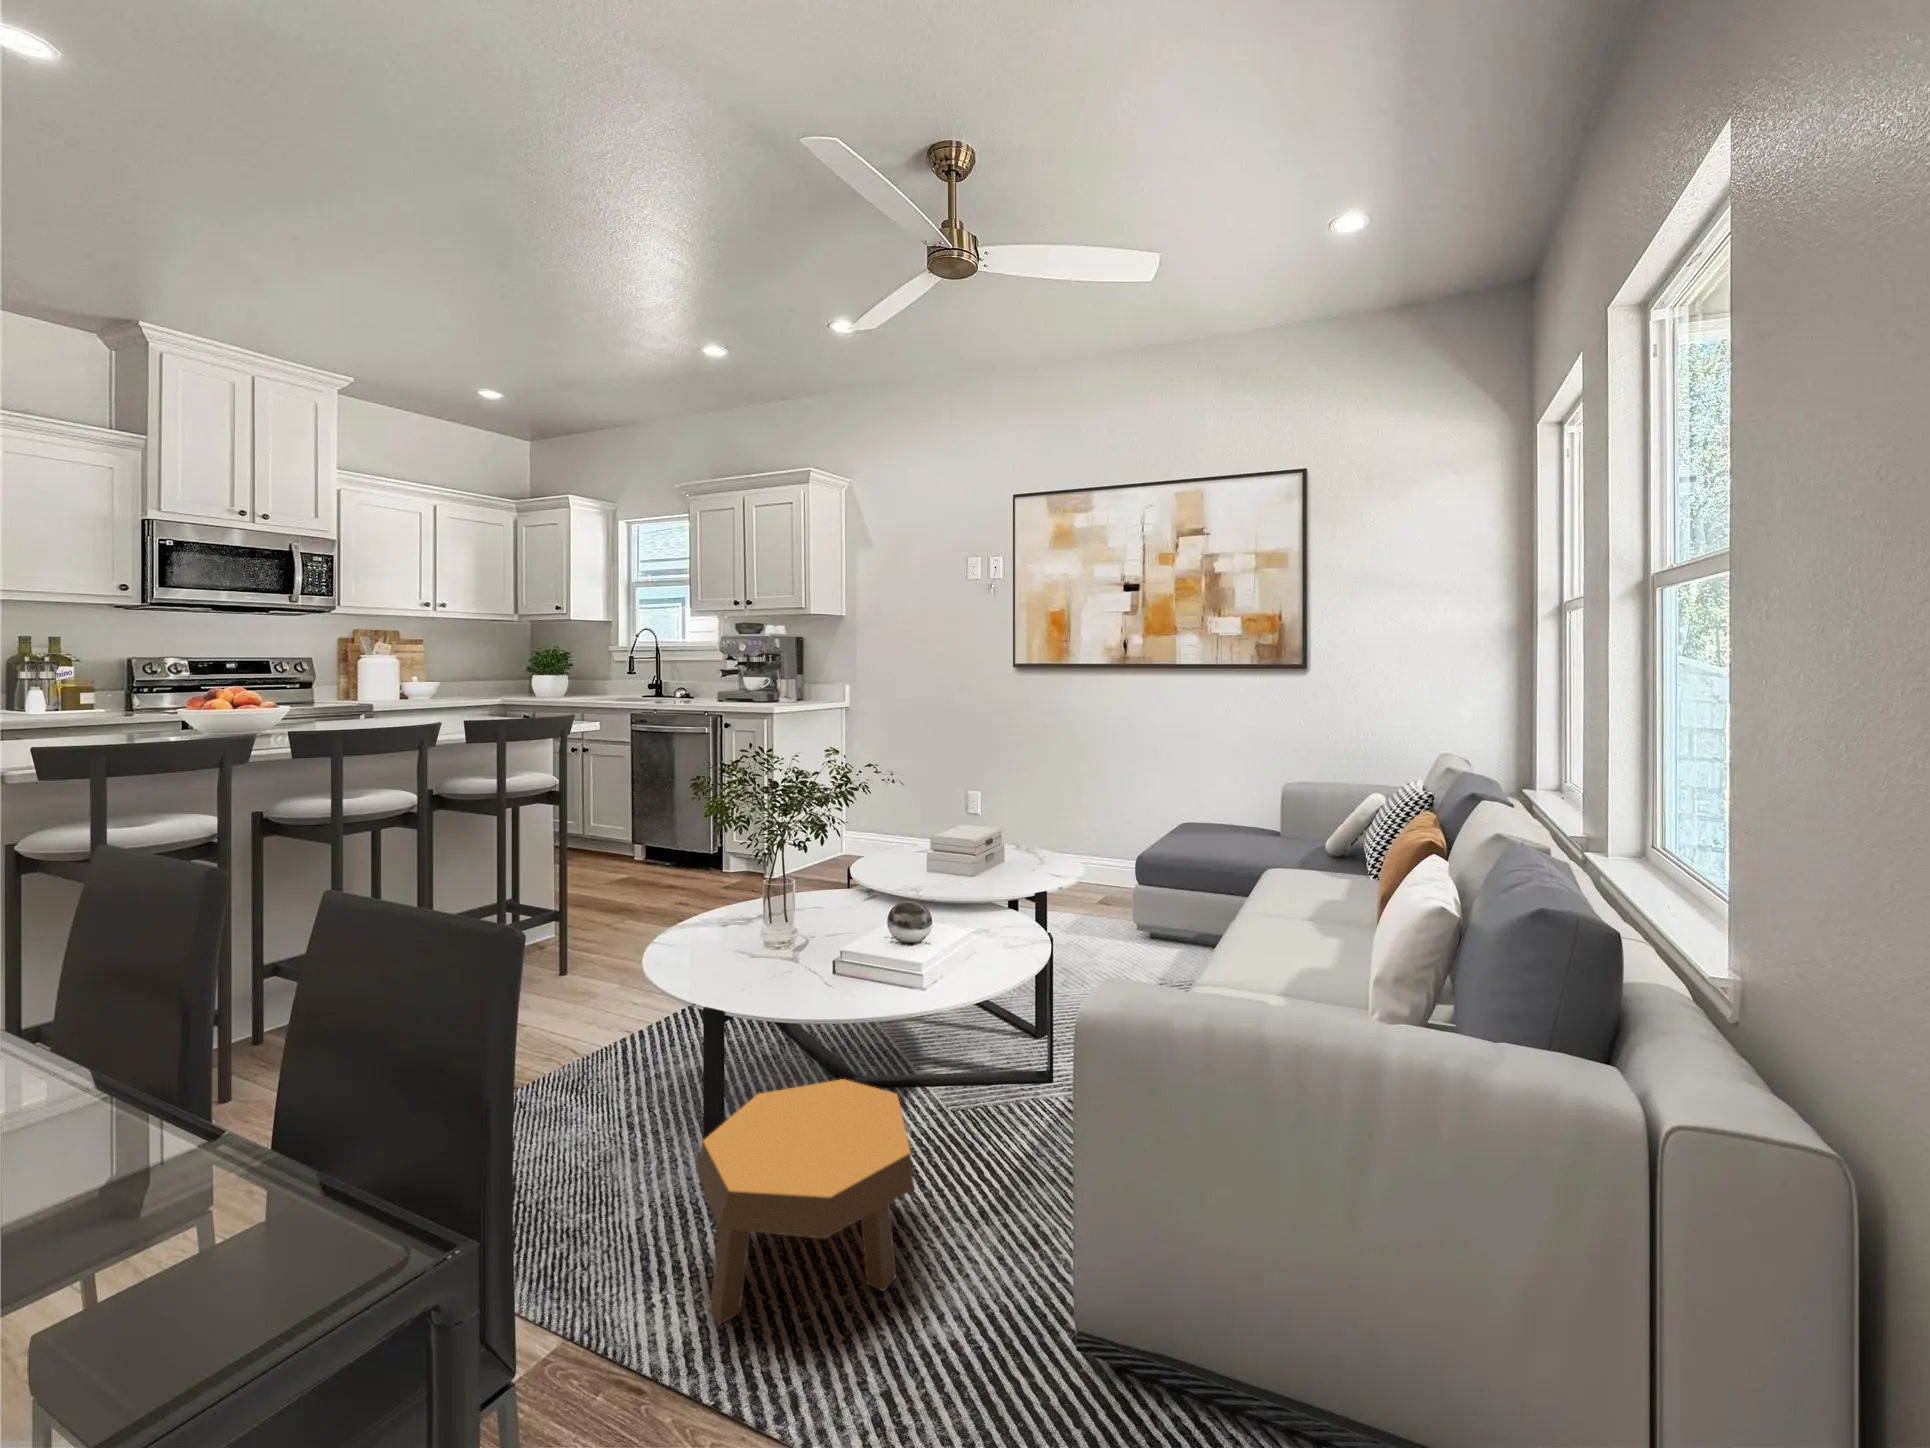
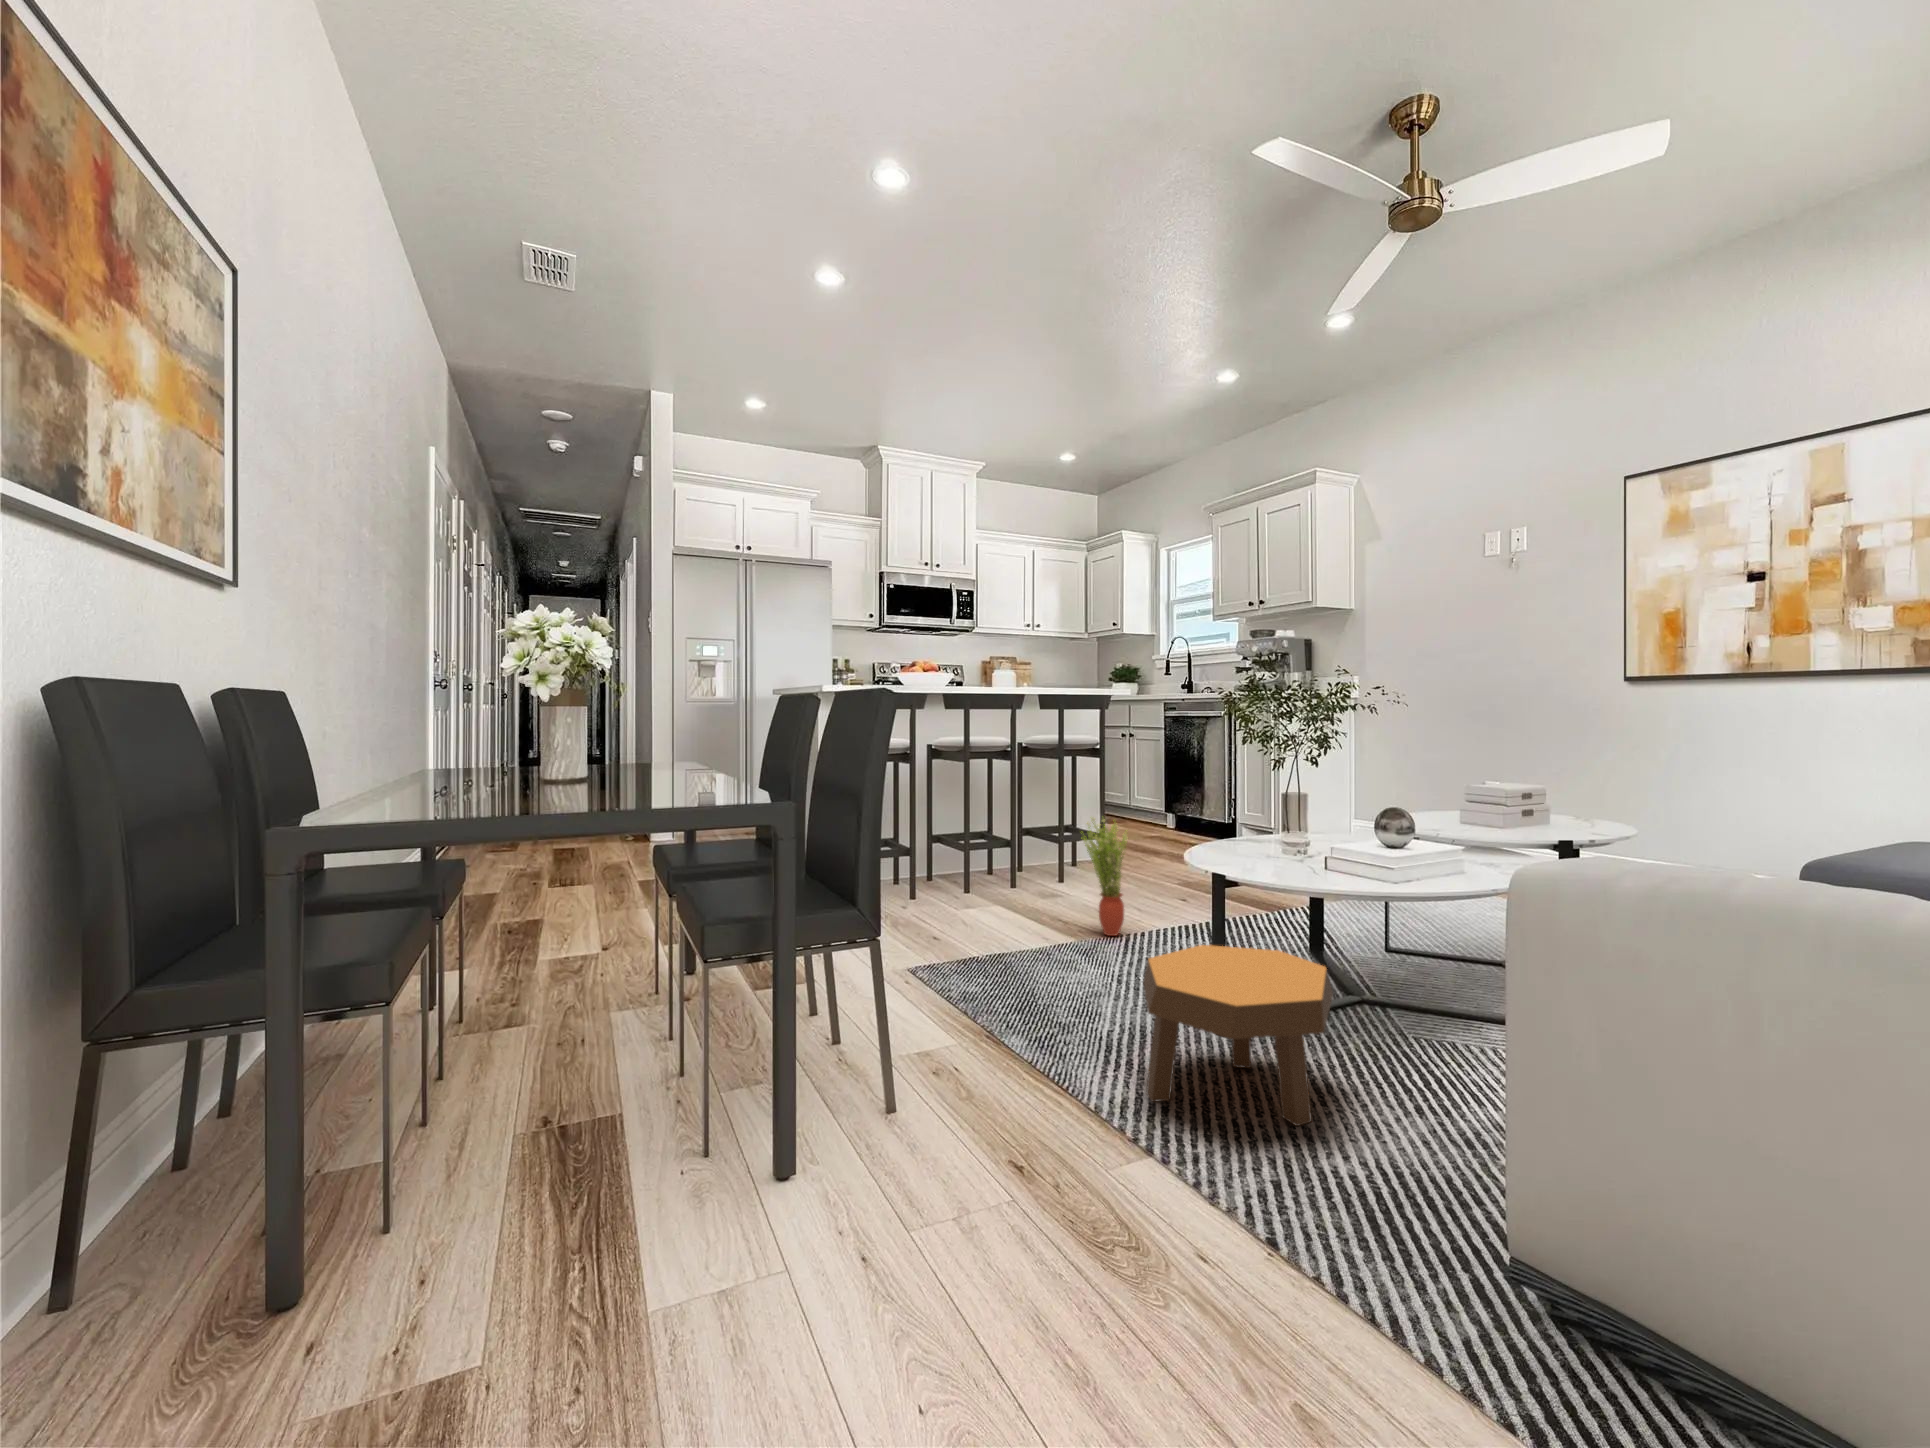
potted plant: none [556,903,624,1047] -> present [1082,818,1127,936]

